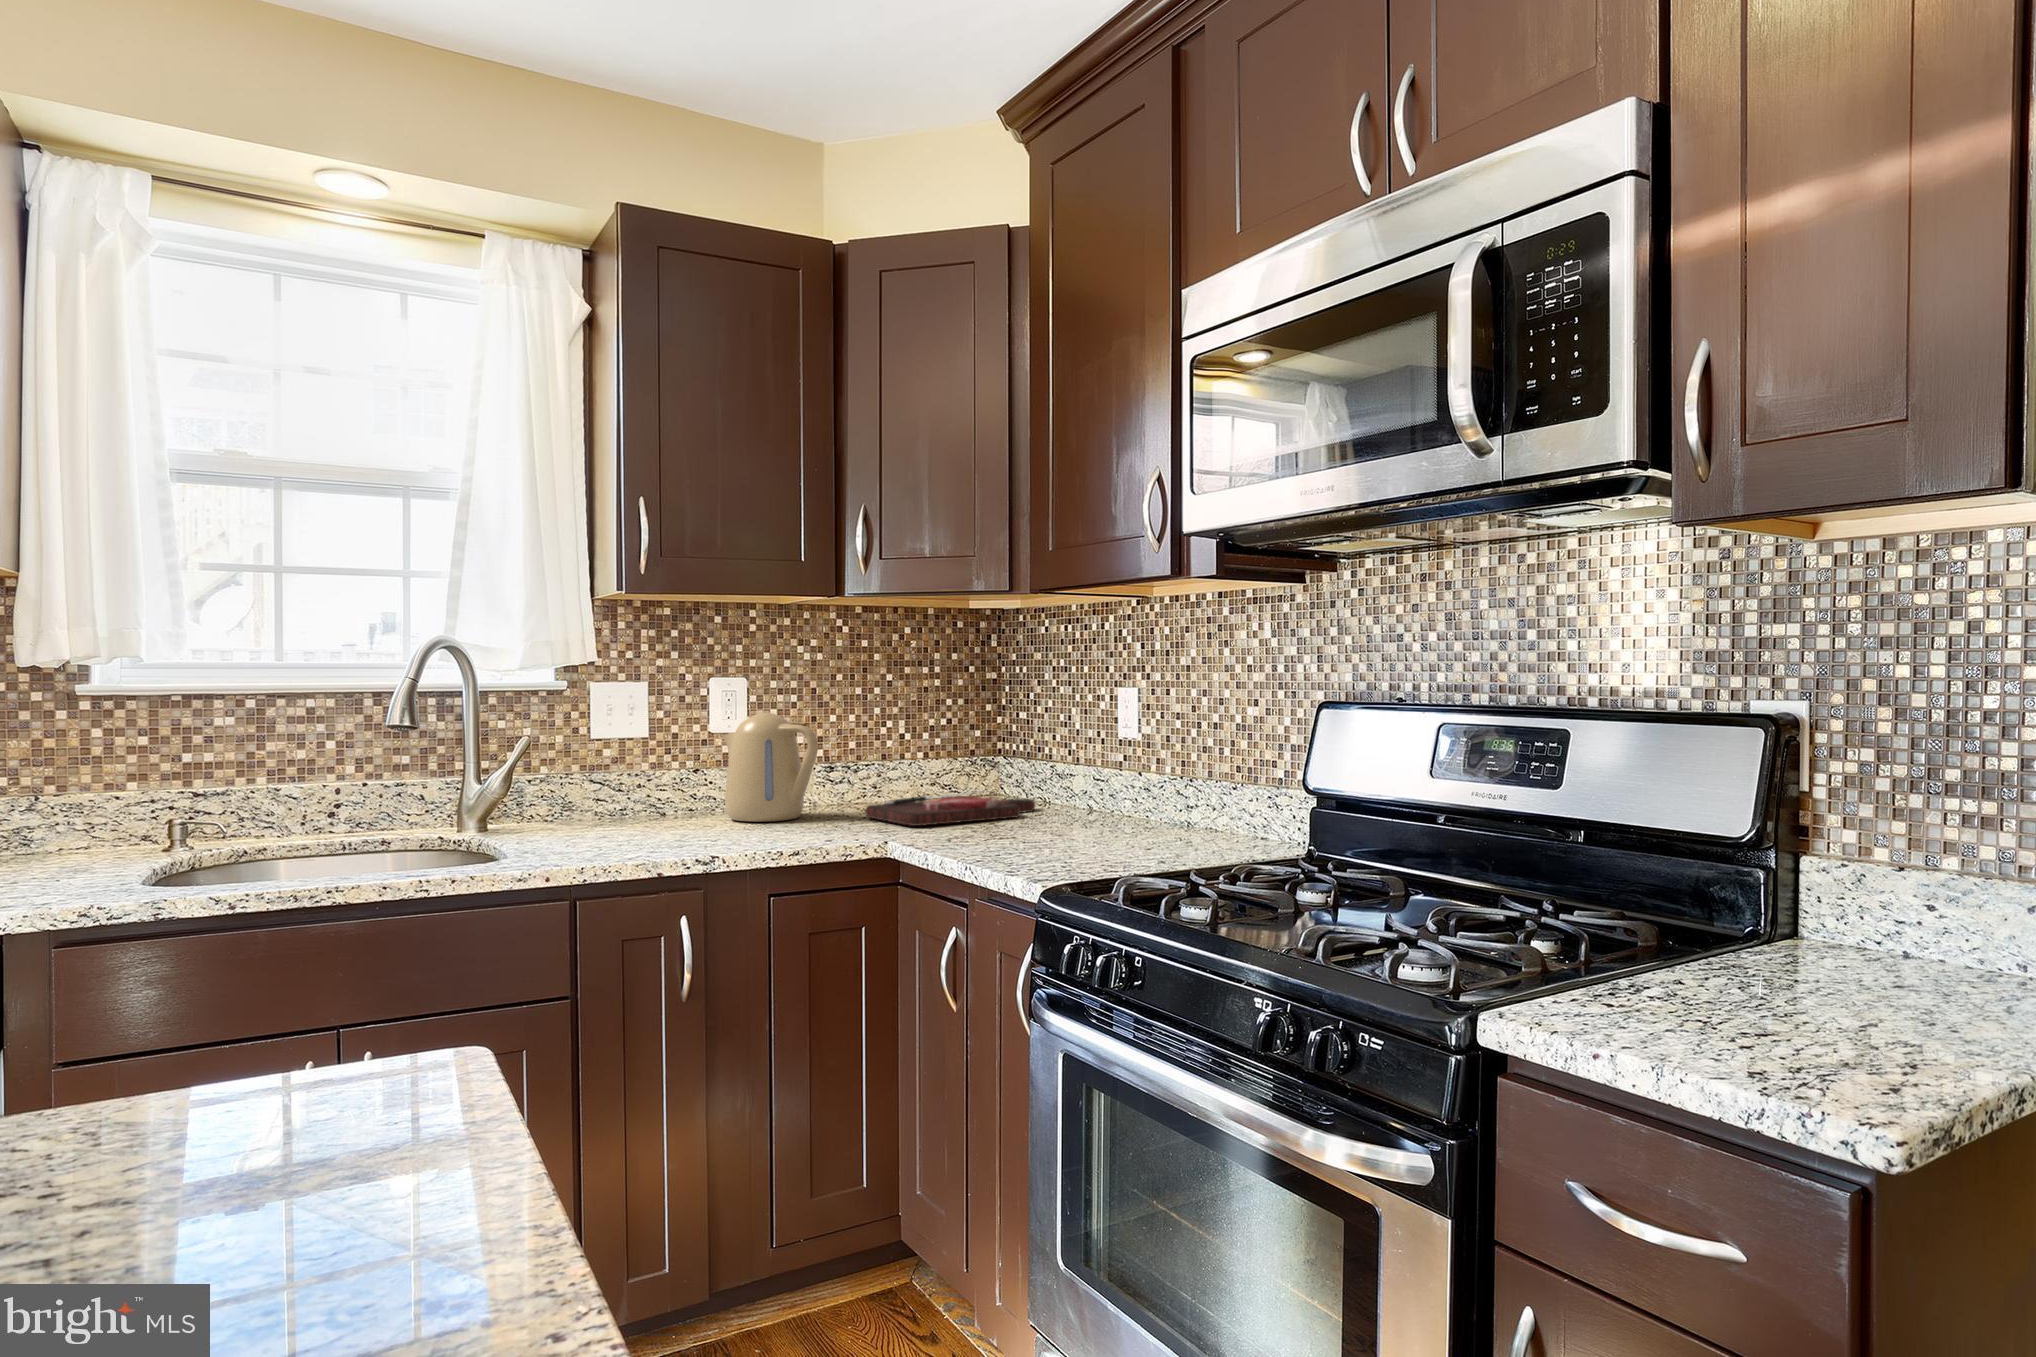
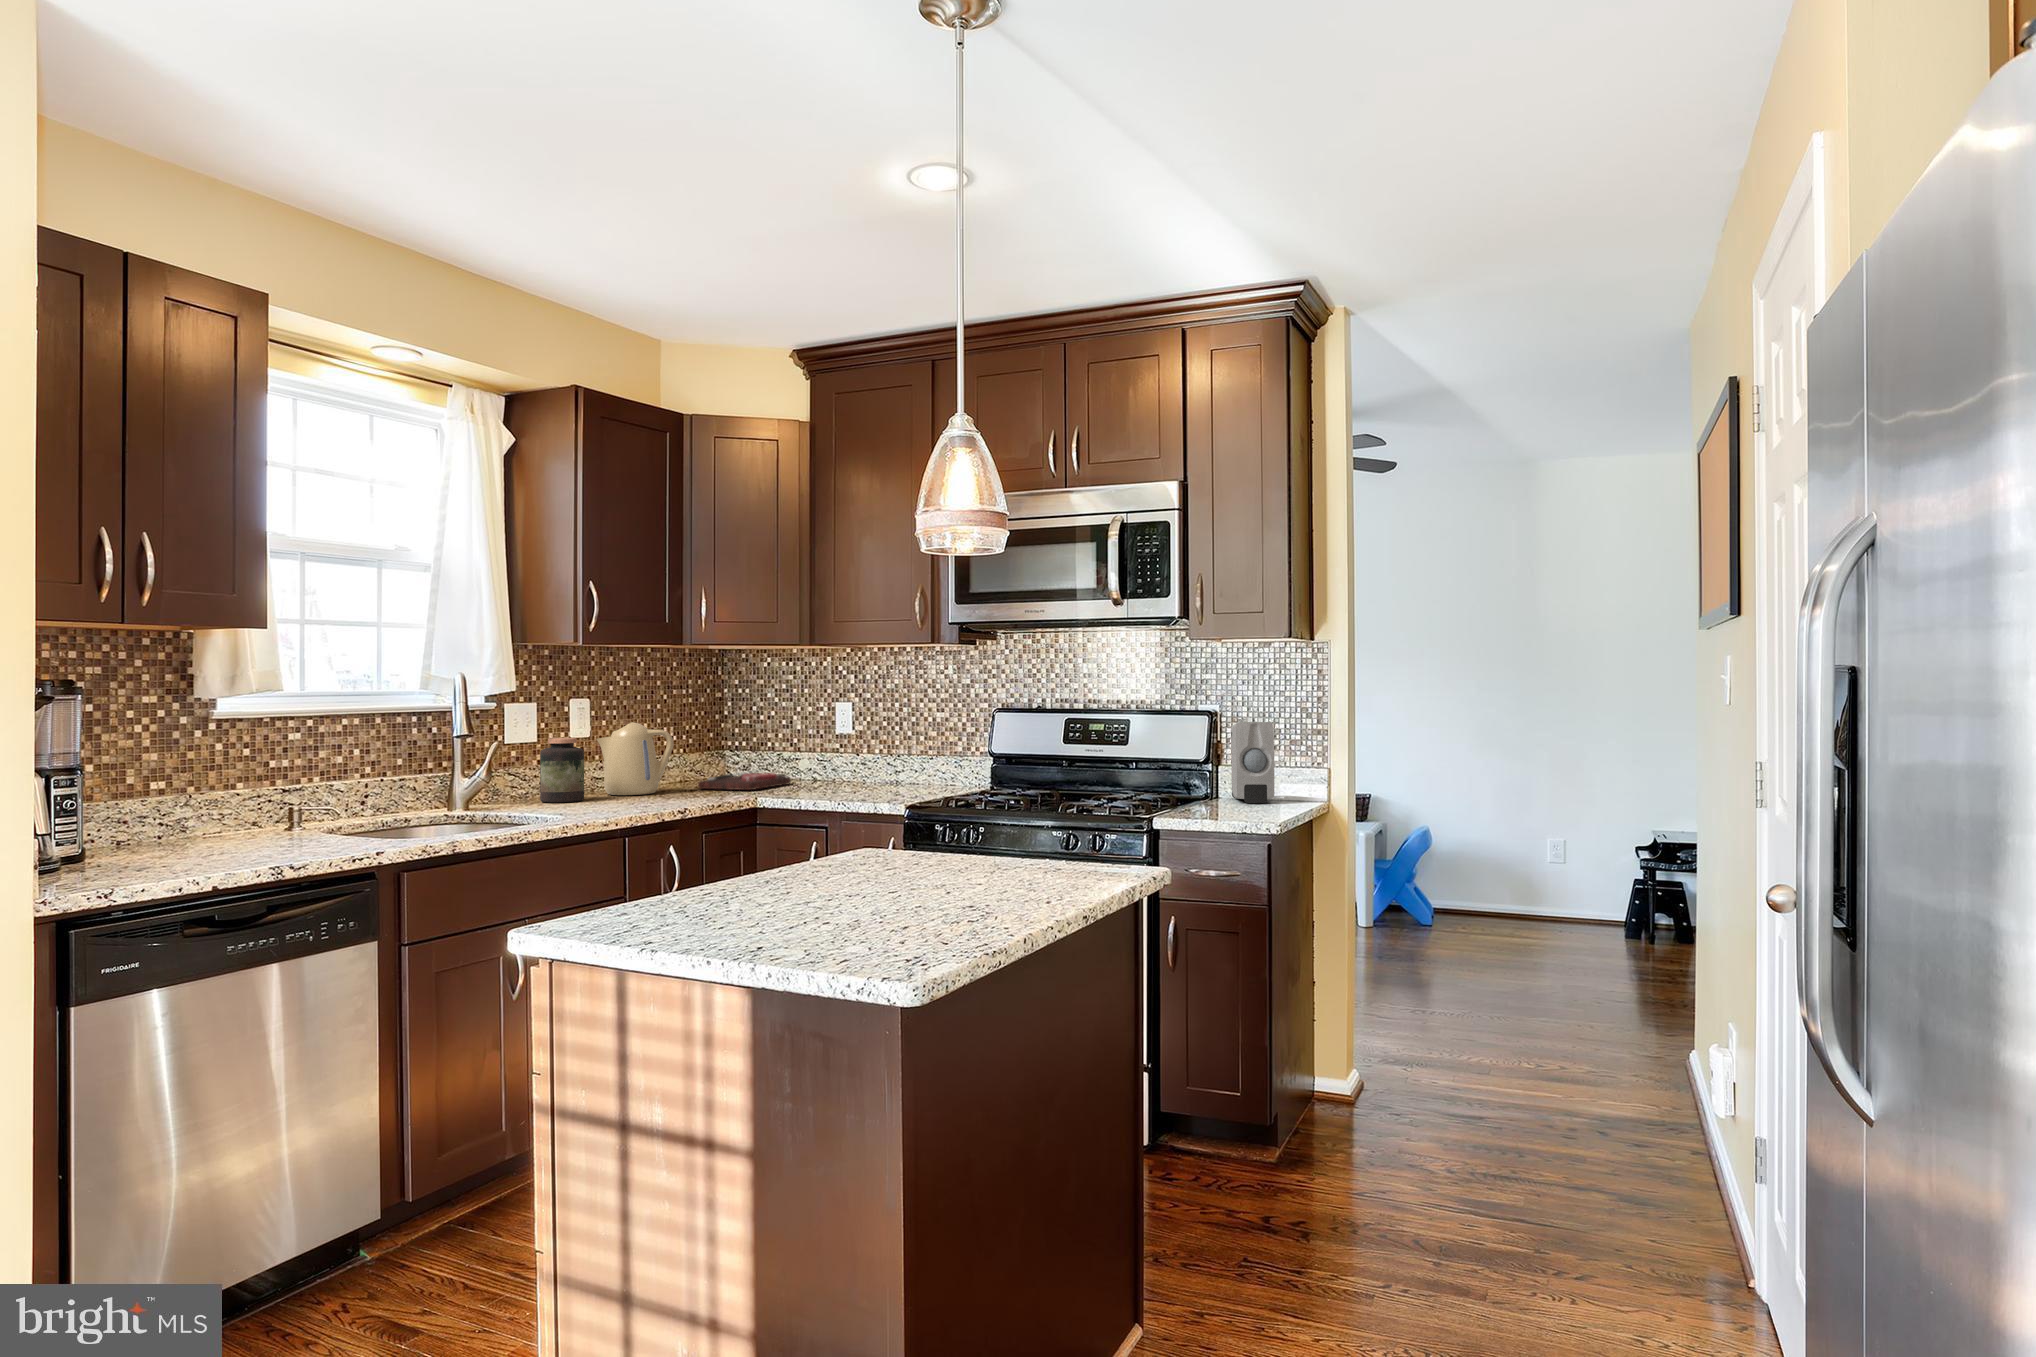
jar: none [609,733,672,828] -> present [540,738,584,802]
soap dispenser: none [1812,753,1955,1007] -> present [1231,722,1274,803]

